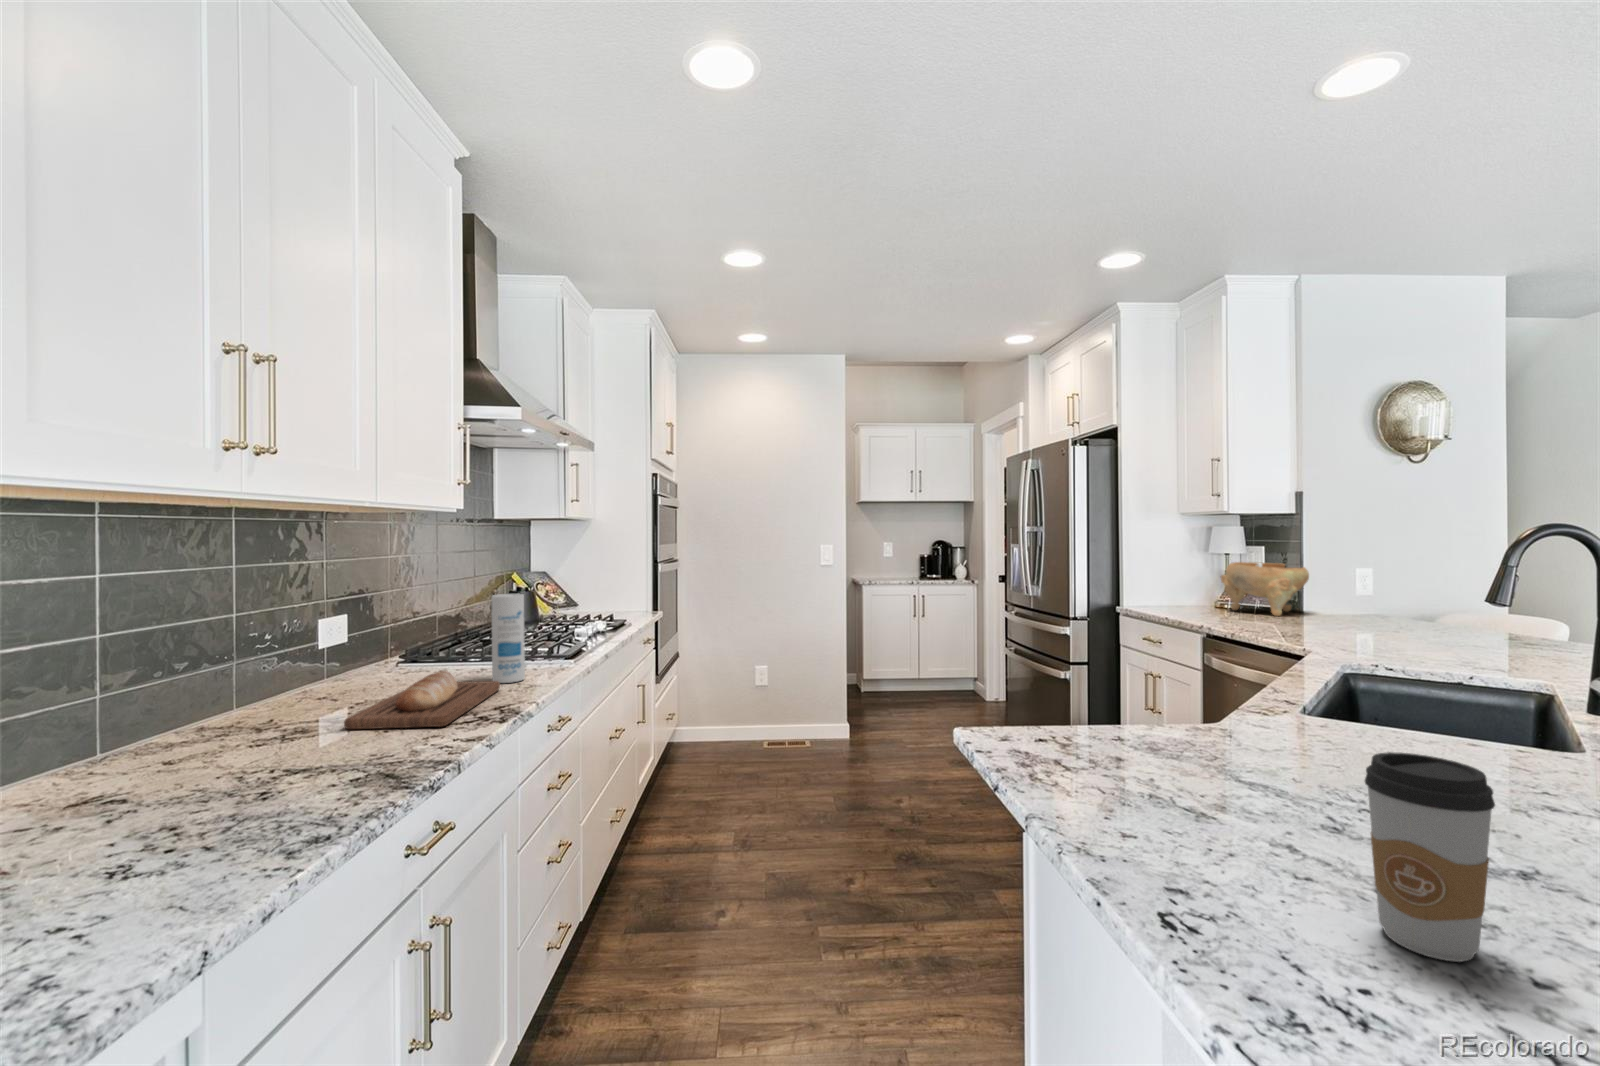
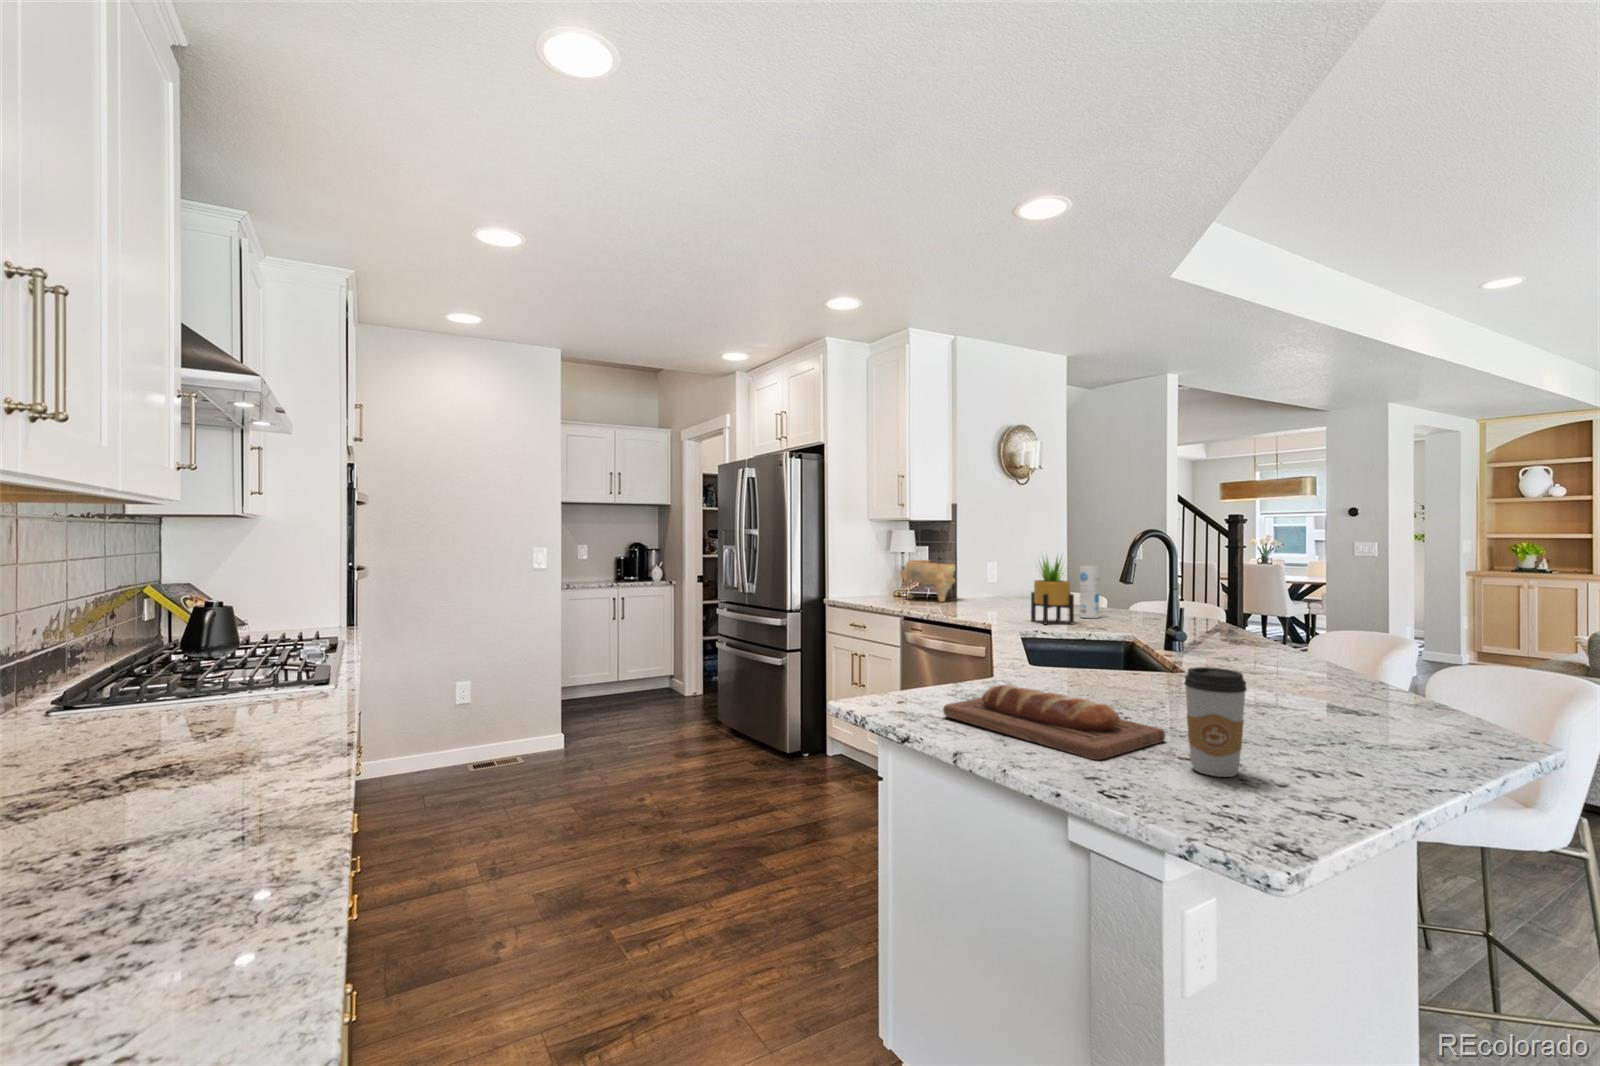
potted plant: none [1381,552,1462,658] -> present [1031,558,1074,625]
canister: present [492,594,525,683] -> present [1080,566,1099,618]
bread loaf: present [344,671,500,729] -> present [943,685,1165,760]

